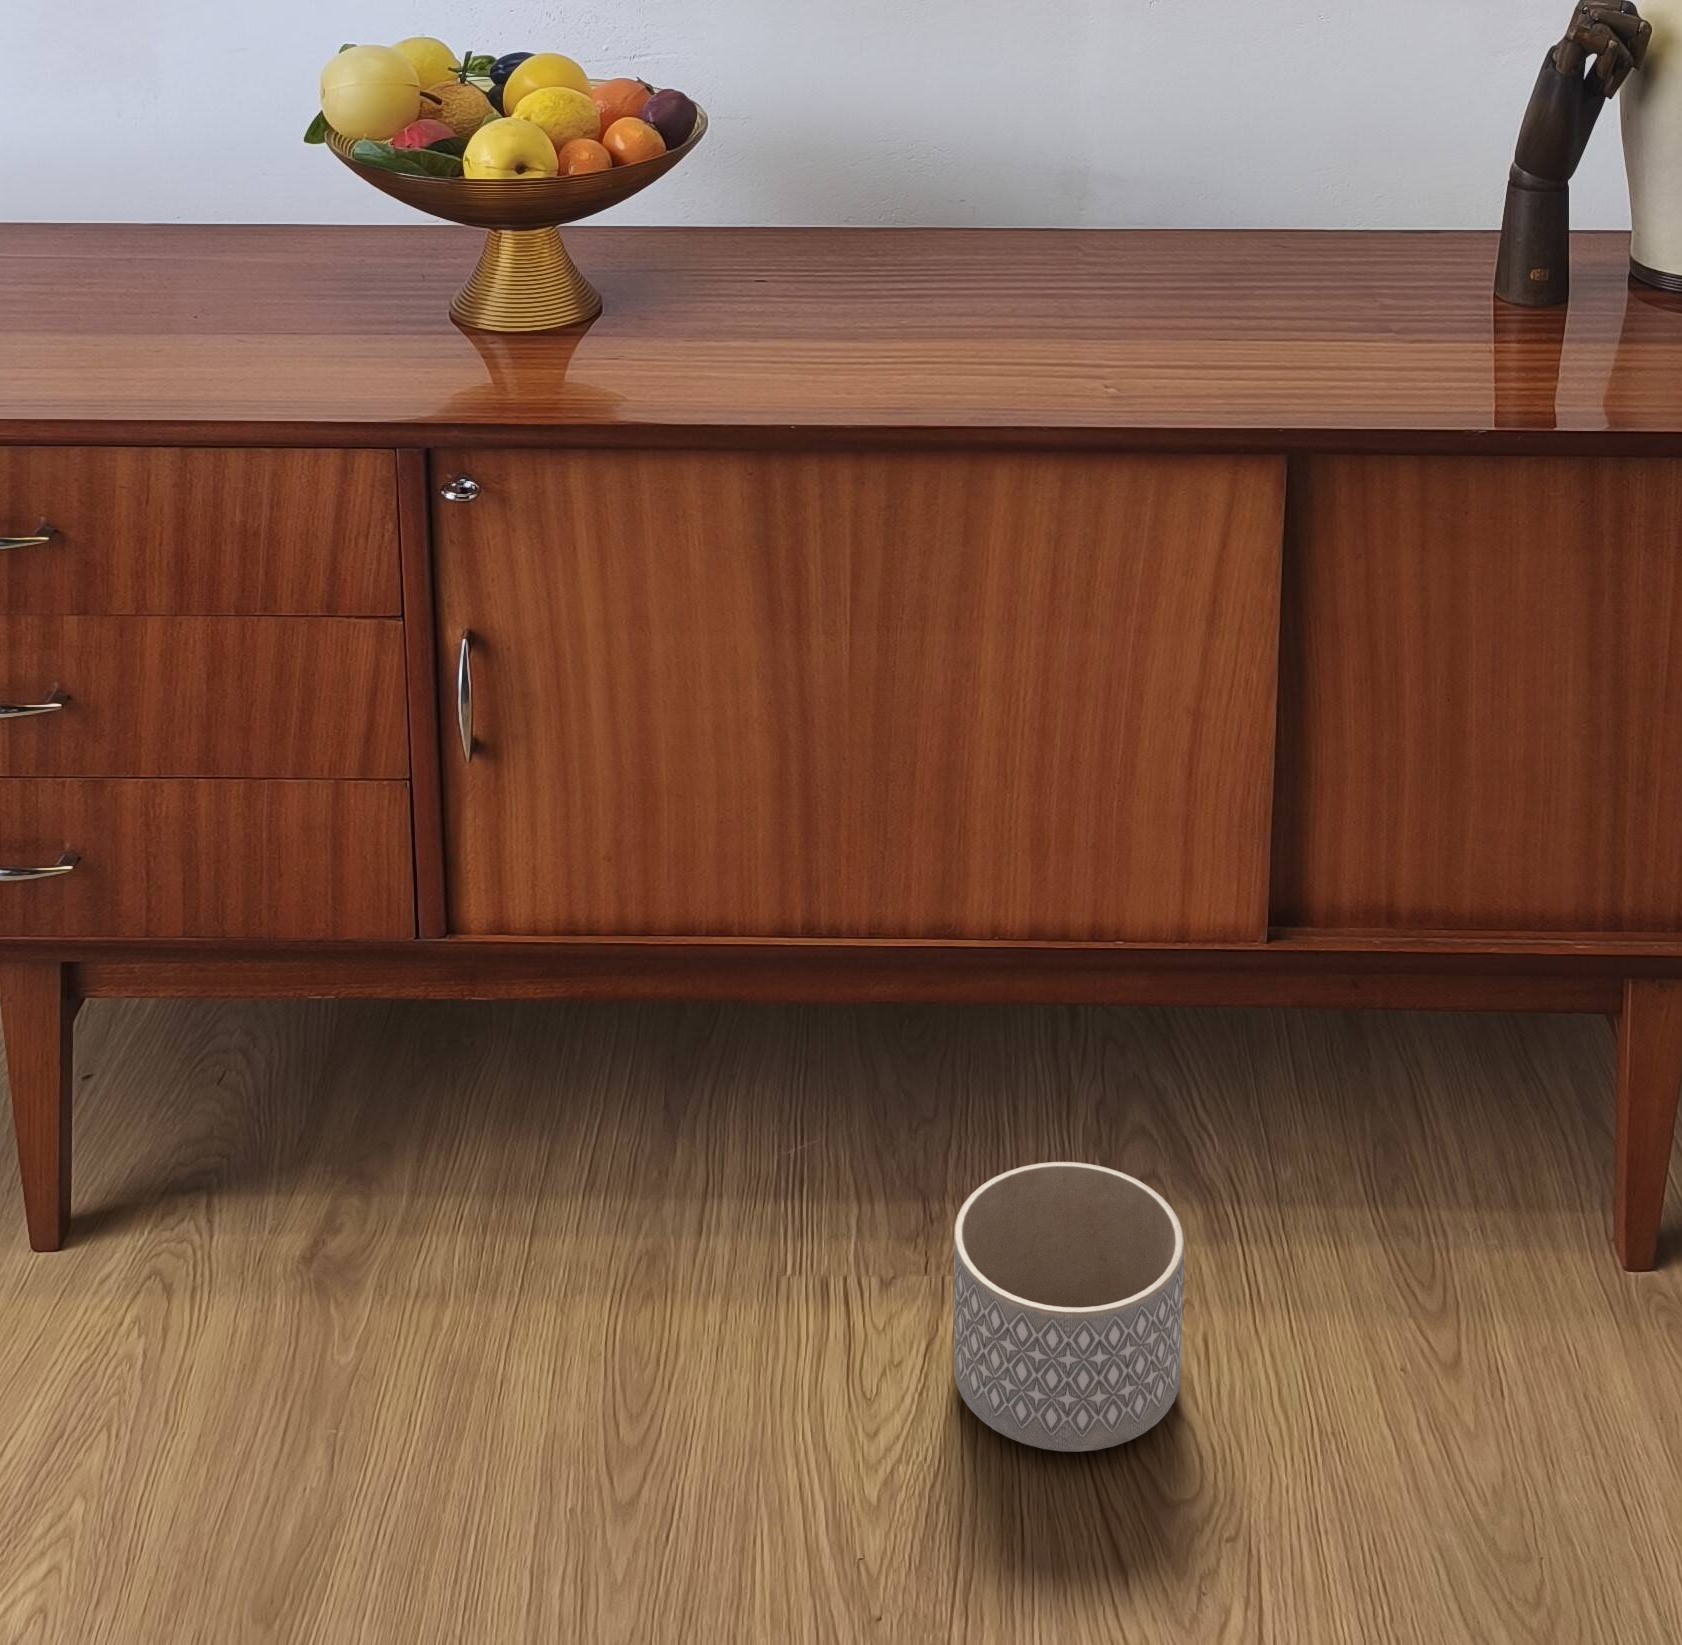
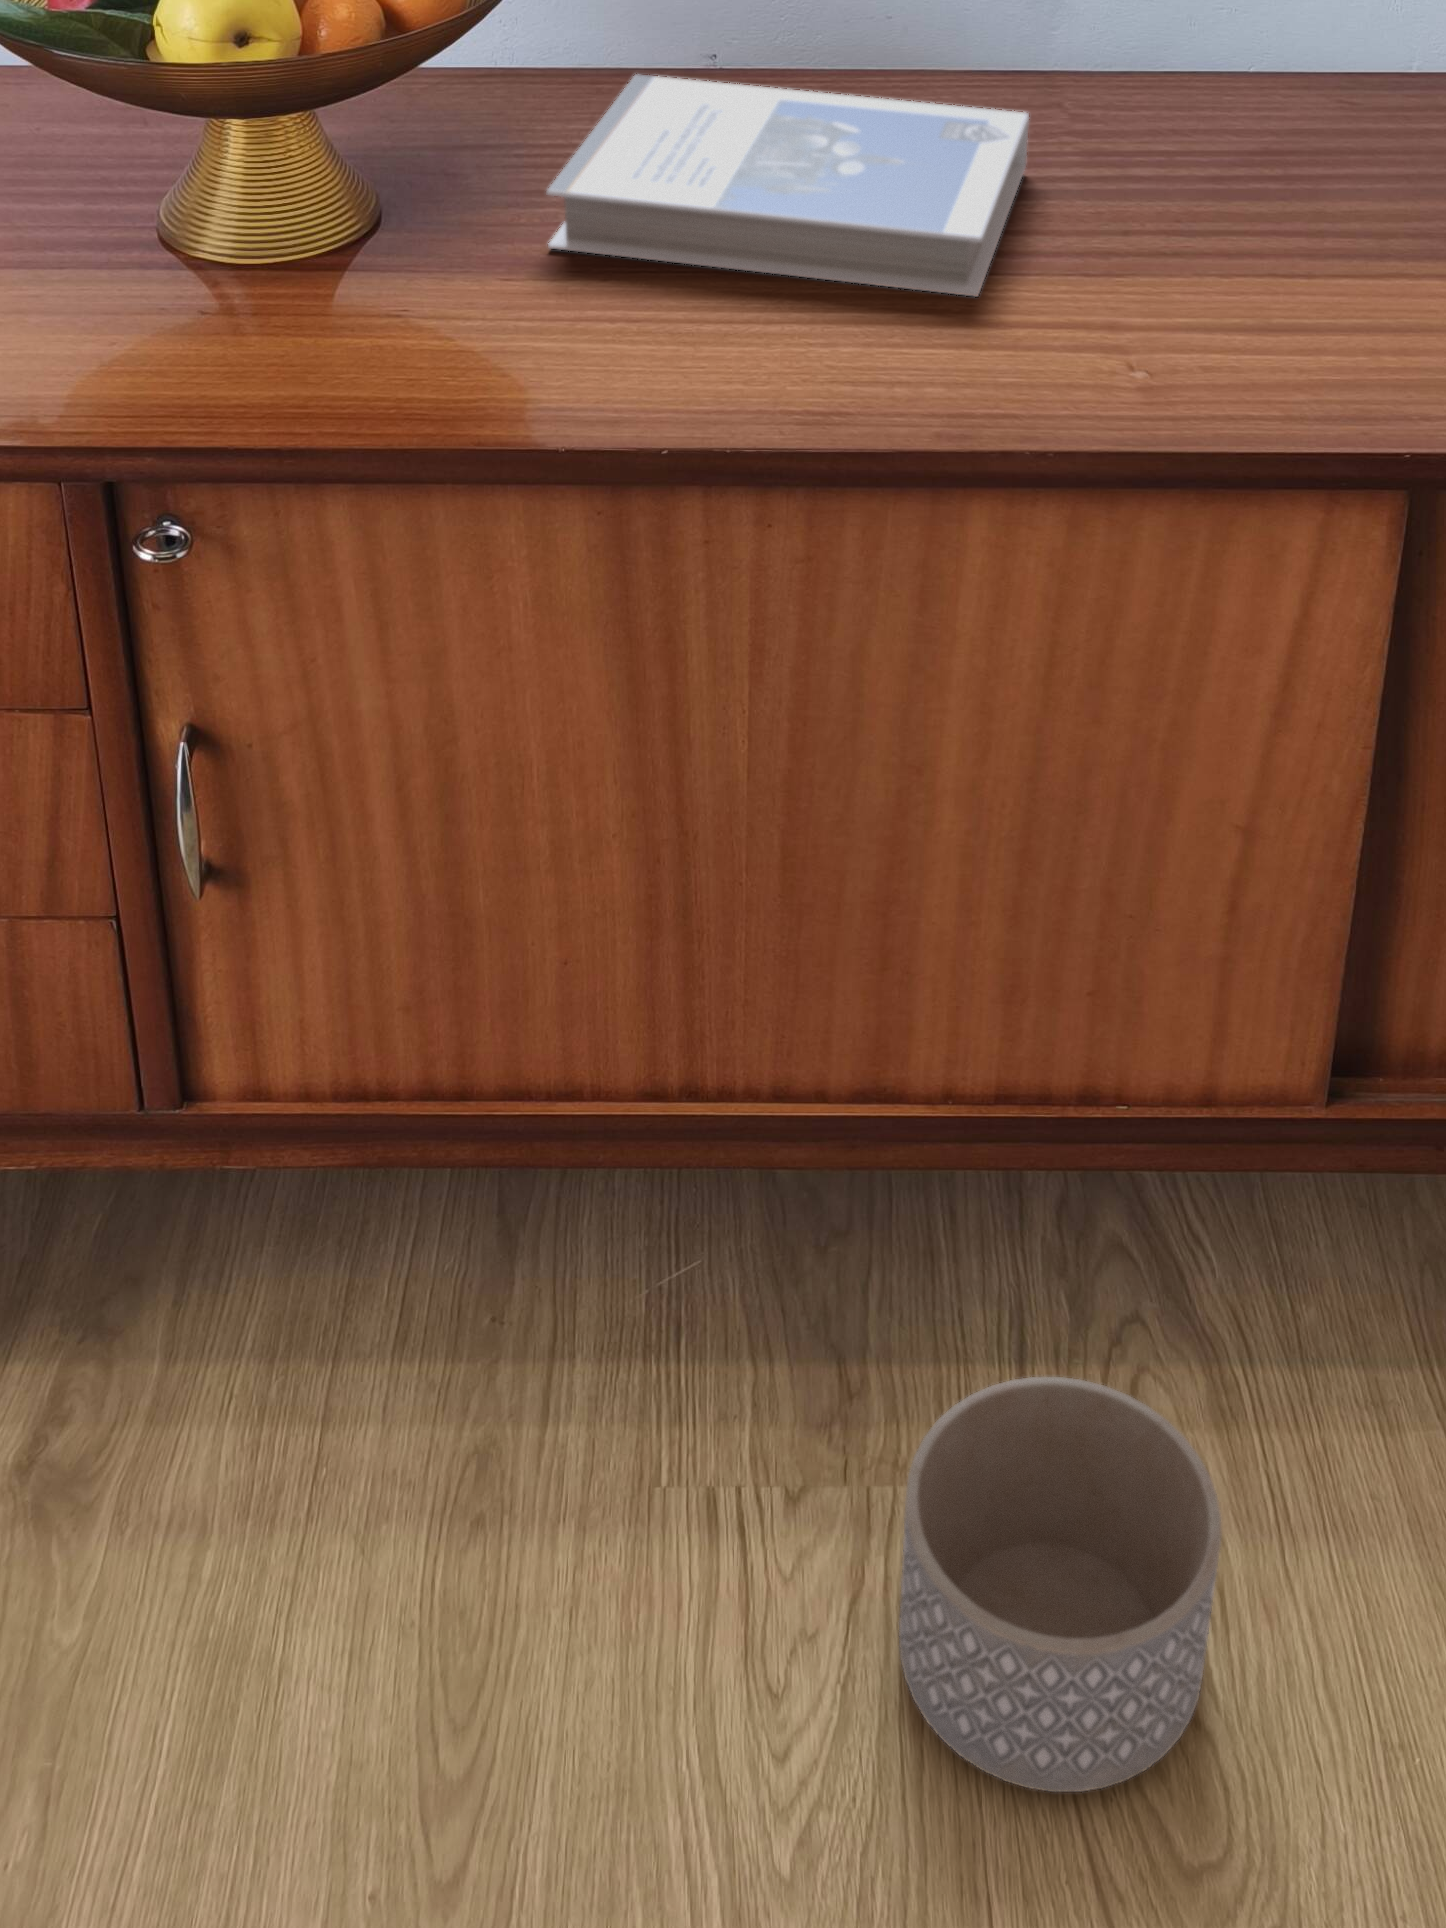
hardback book: none [713,224,1048,352] -> present [547,74,1029,297]

